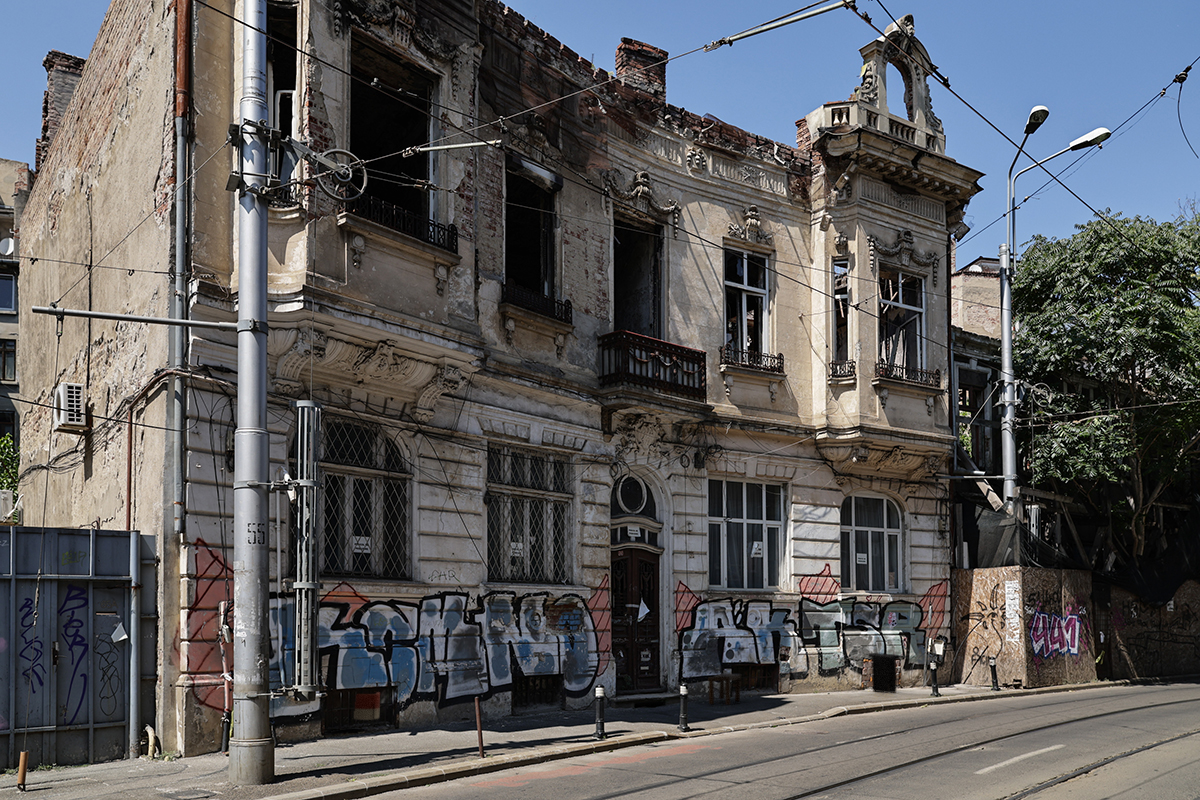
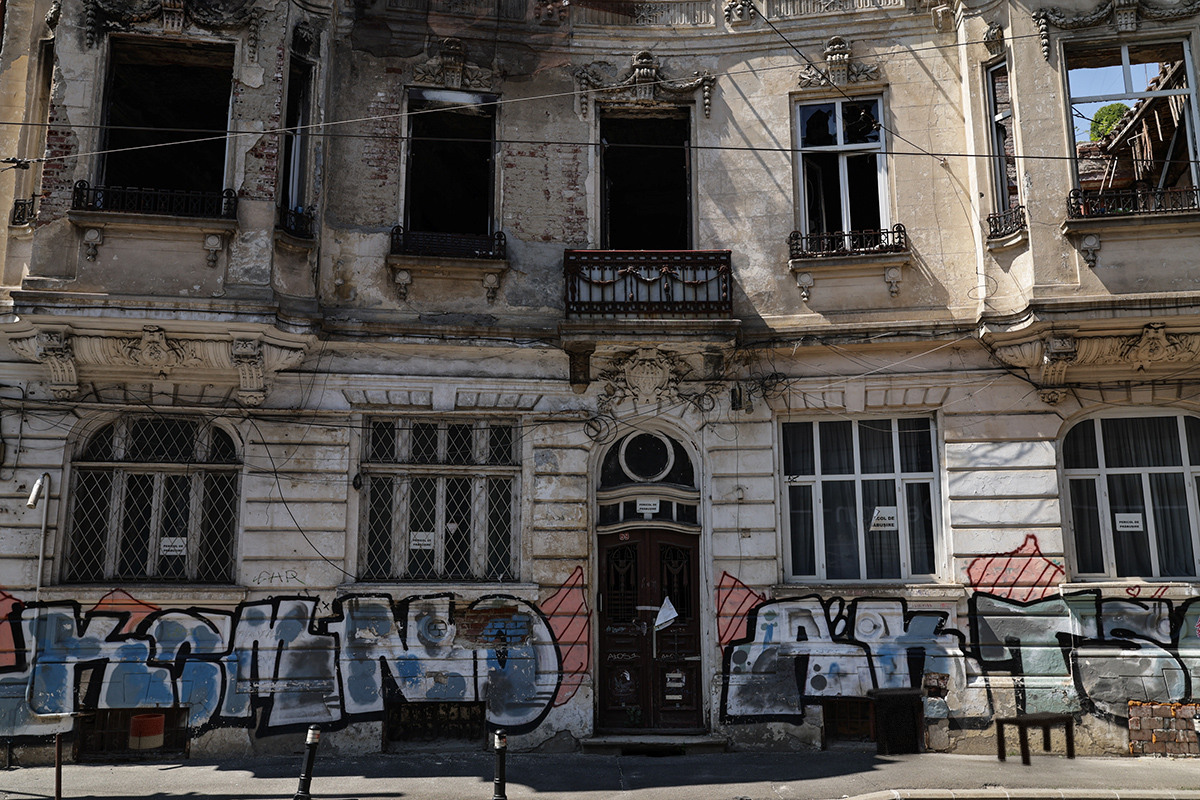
trash can: present [869,653,899,693] -> present [866,687,924,756]
bench: present [708,674,741,705] -> present [995,711,1075,766]

